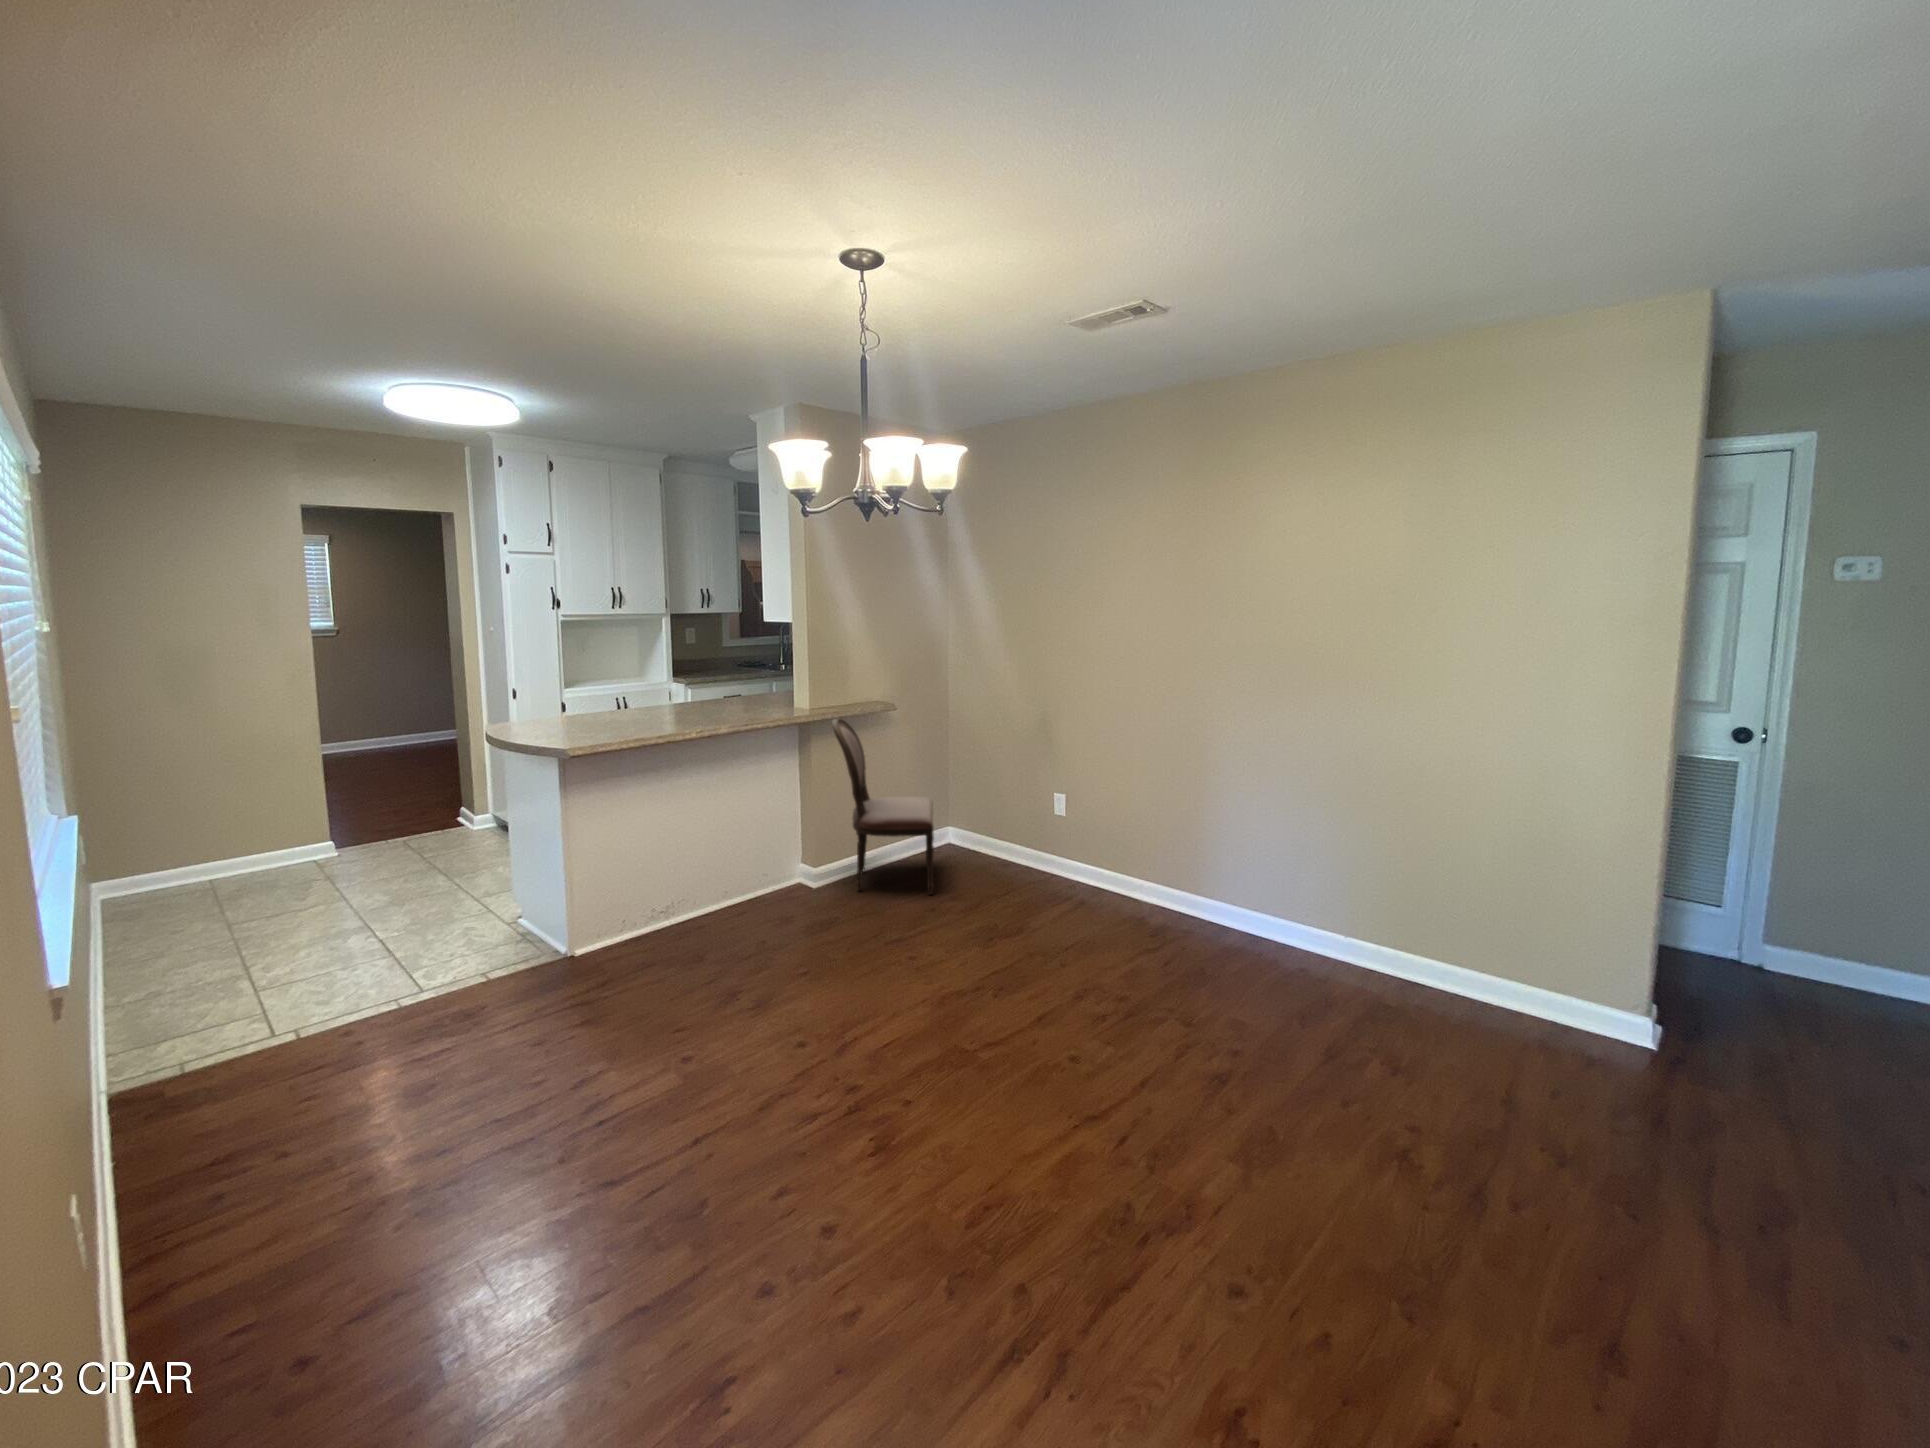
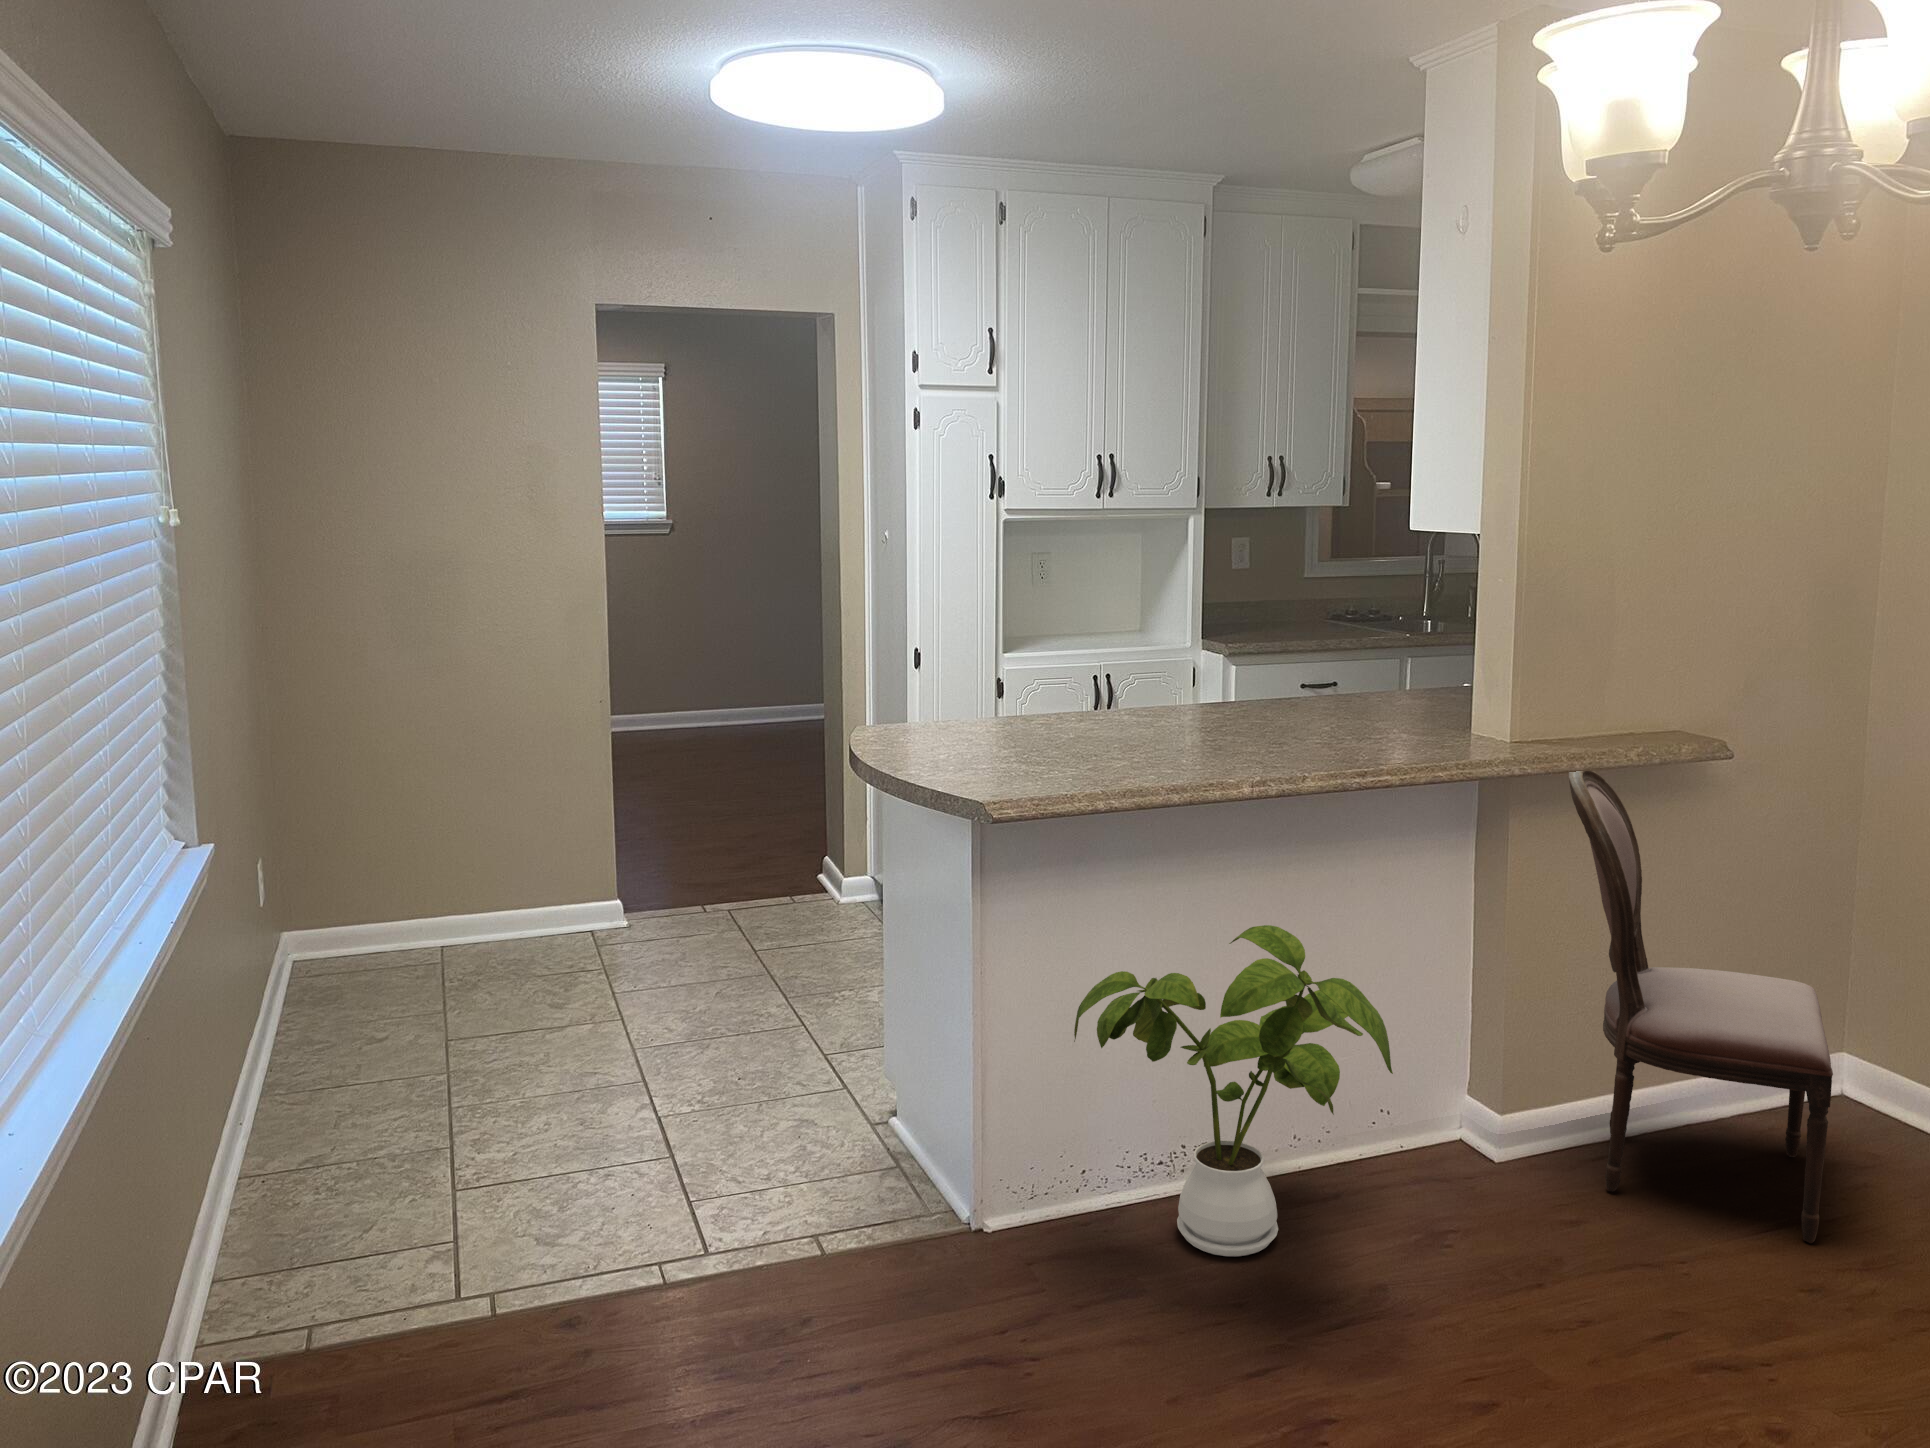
house plant: none [616,793,761,943] -> present [1074,925,1393,1256]

